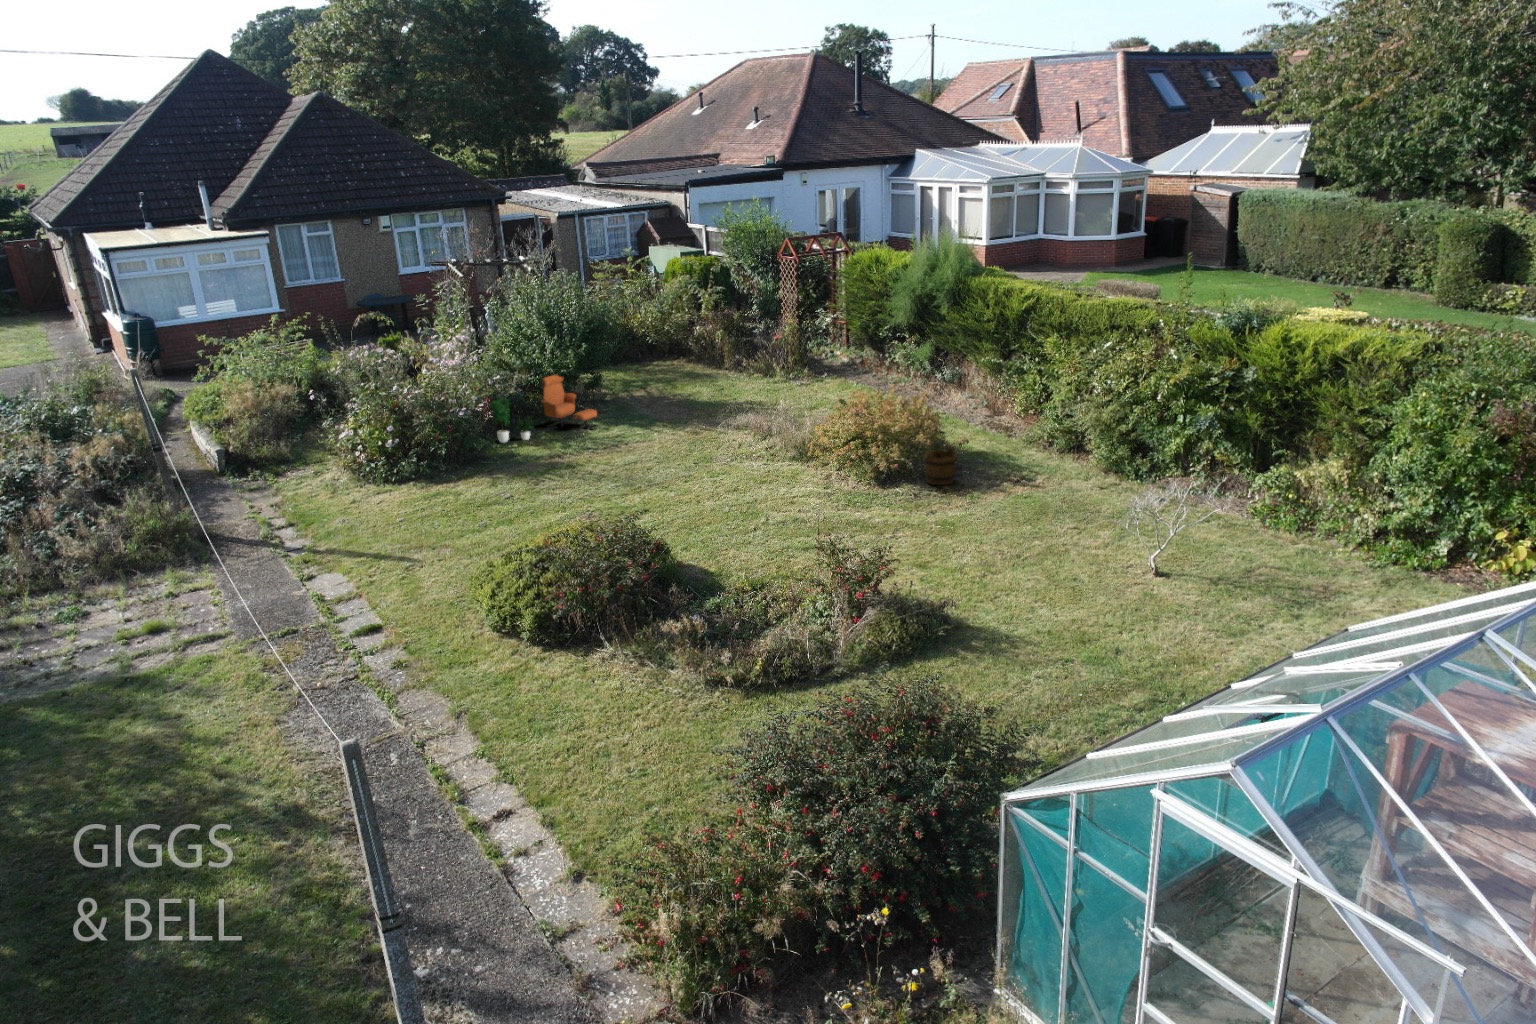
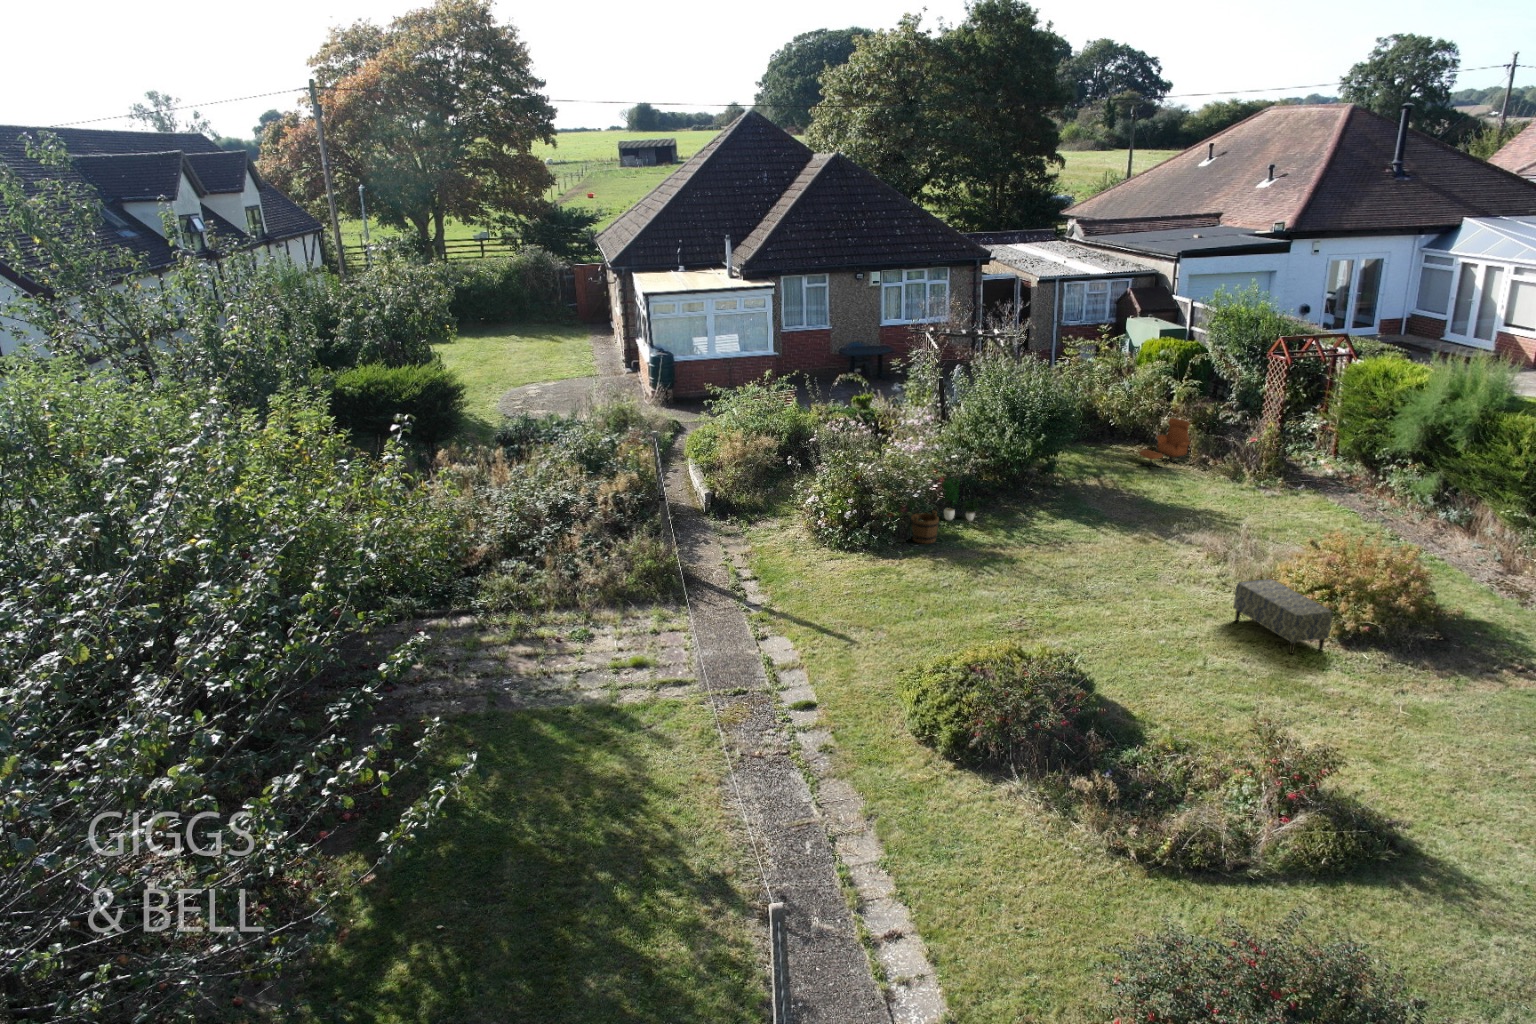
lounge chair: present [541,374,597,430] -> present [1139,418,1191,468]
bench: none [784,439,867,499] -> present [1233,579,1333,654]
bucket: present [923,446,957,485] -> present [911,511,939,544]

